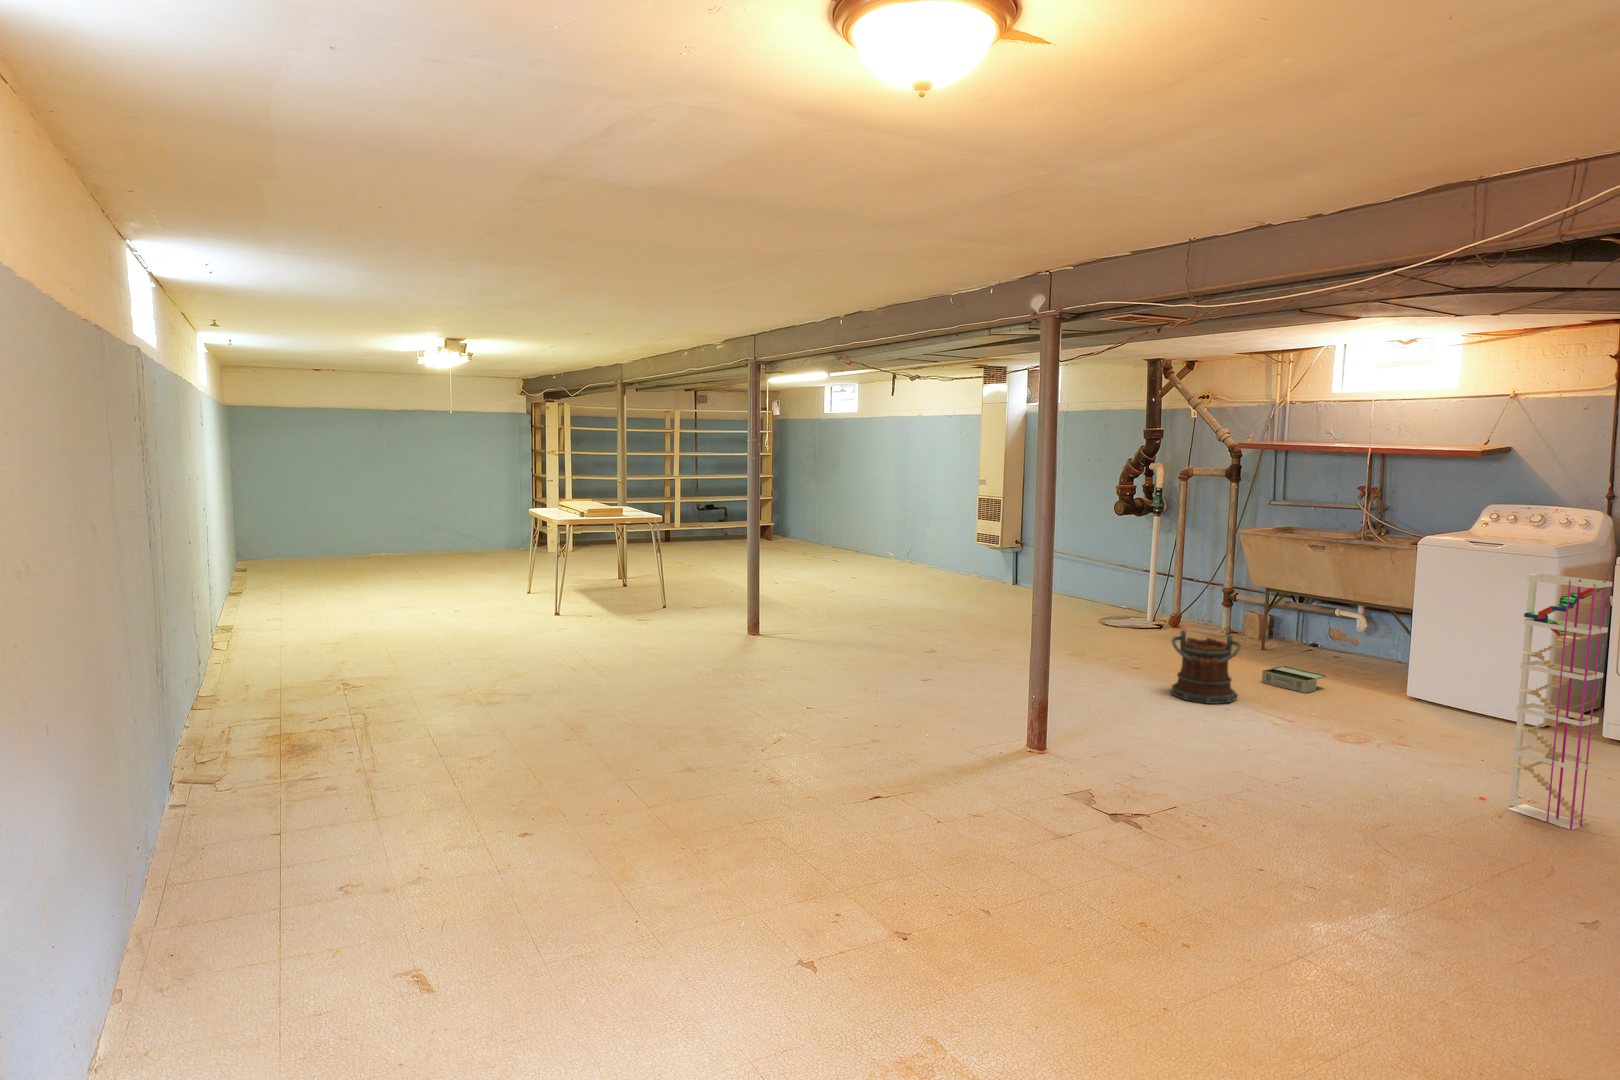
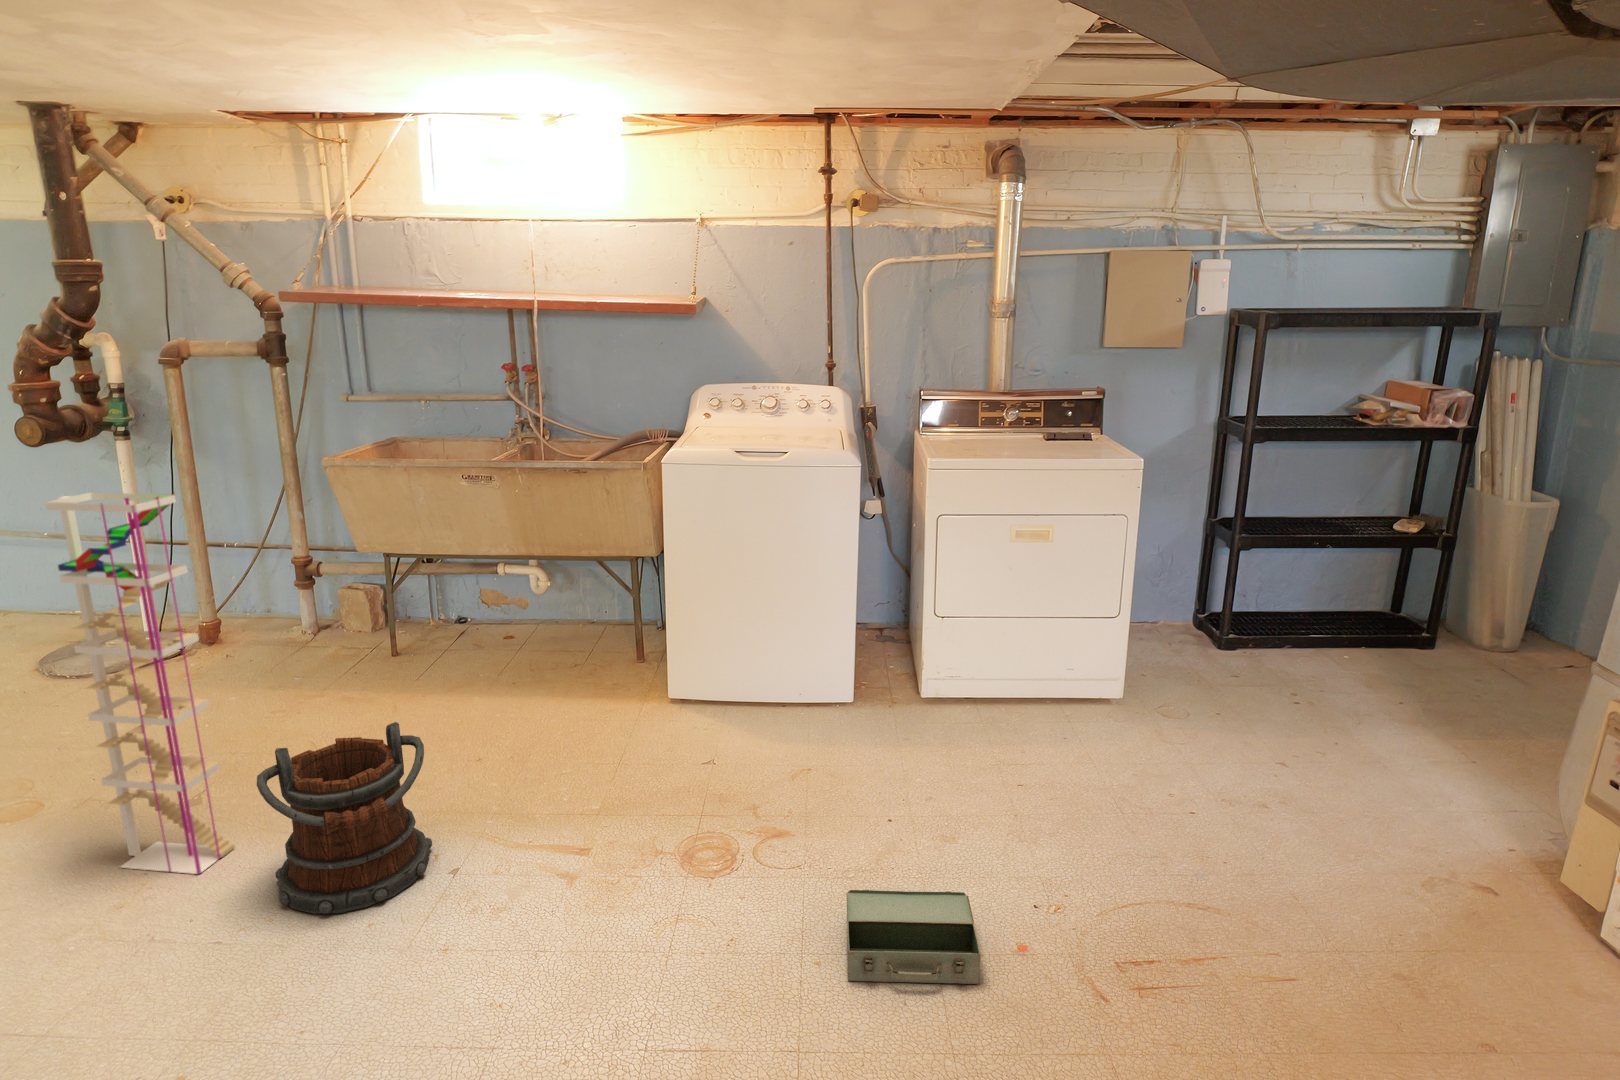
shelving unit: present [1508,574,1613,830] -> present [45,492,234,874]
toolbox: present [1262,666,1326,693] -> present [846,890,980,984]

